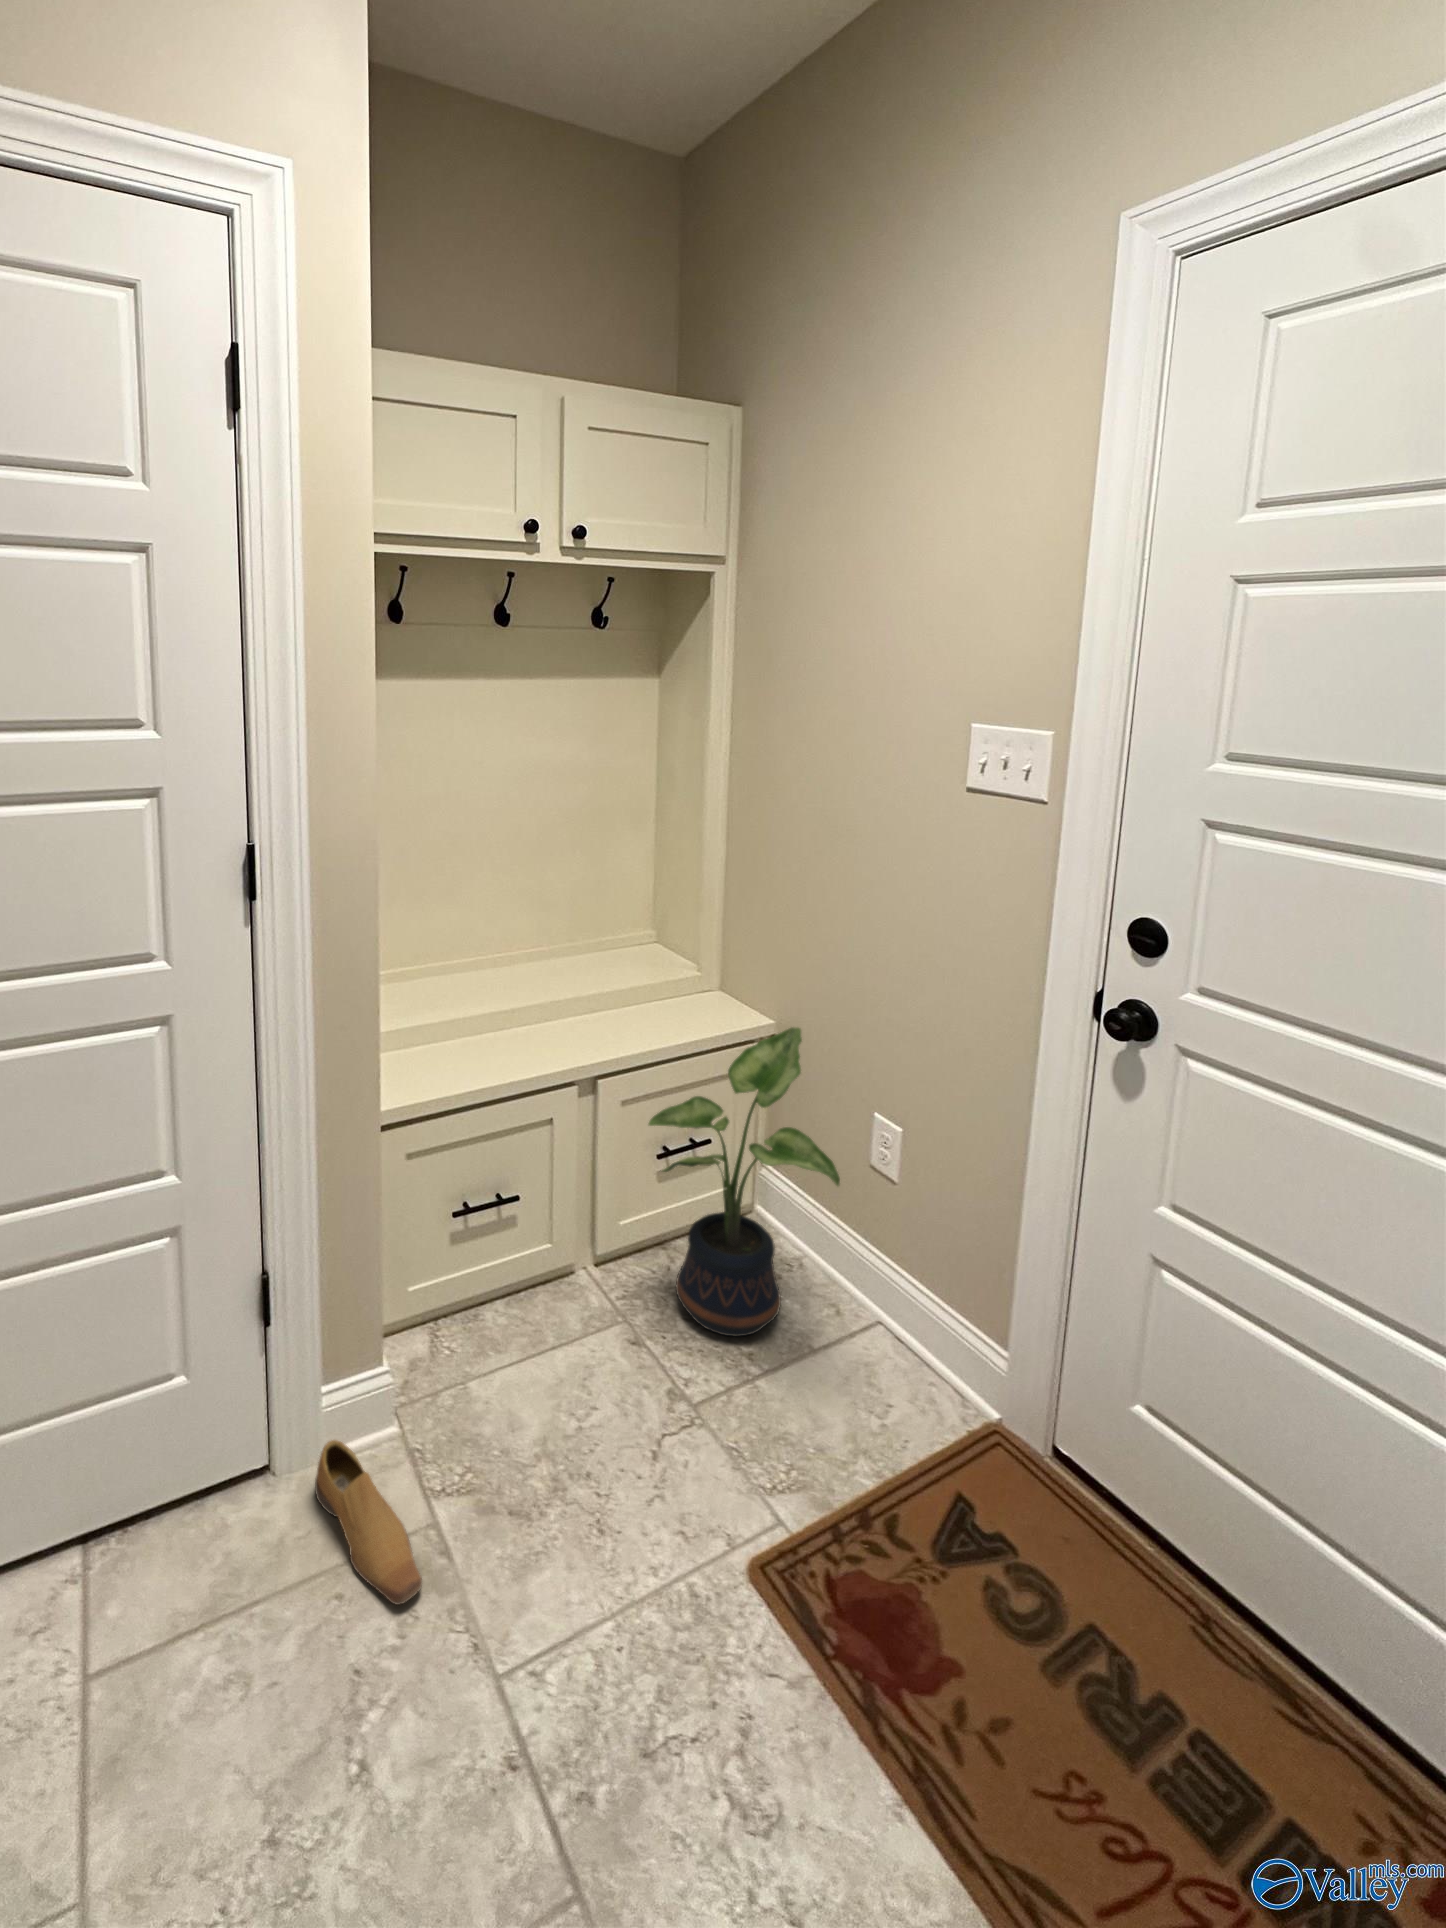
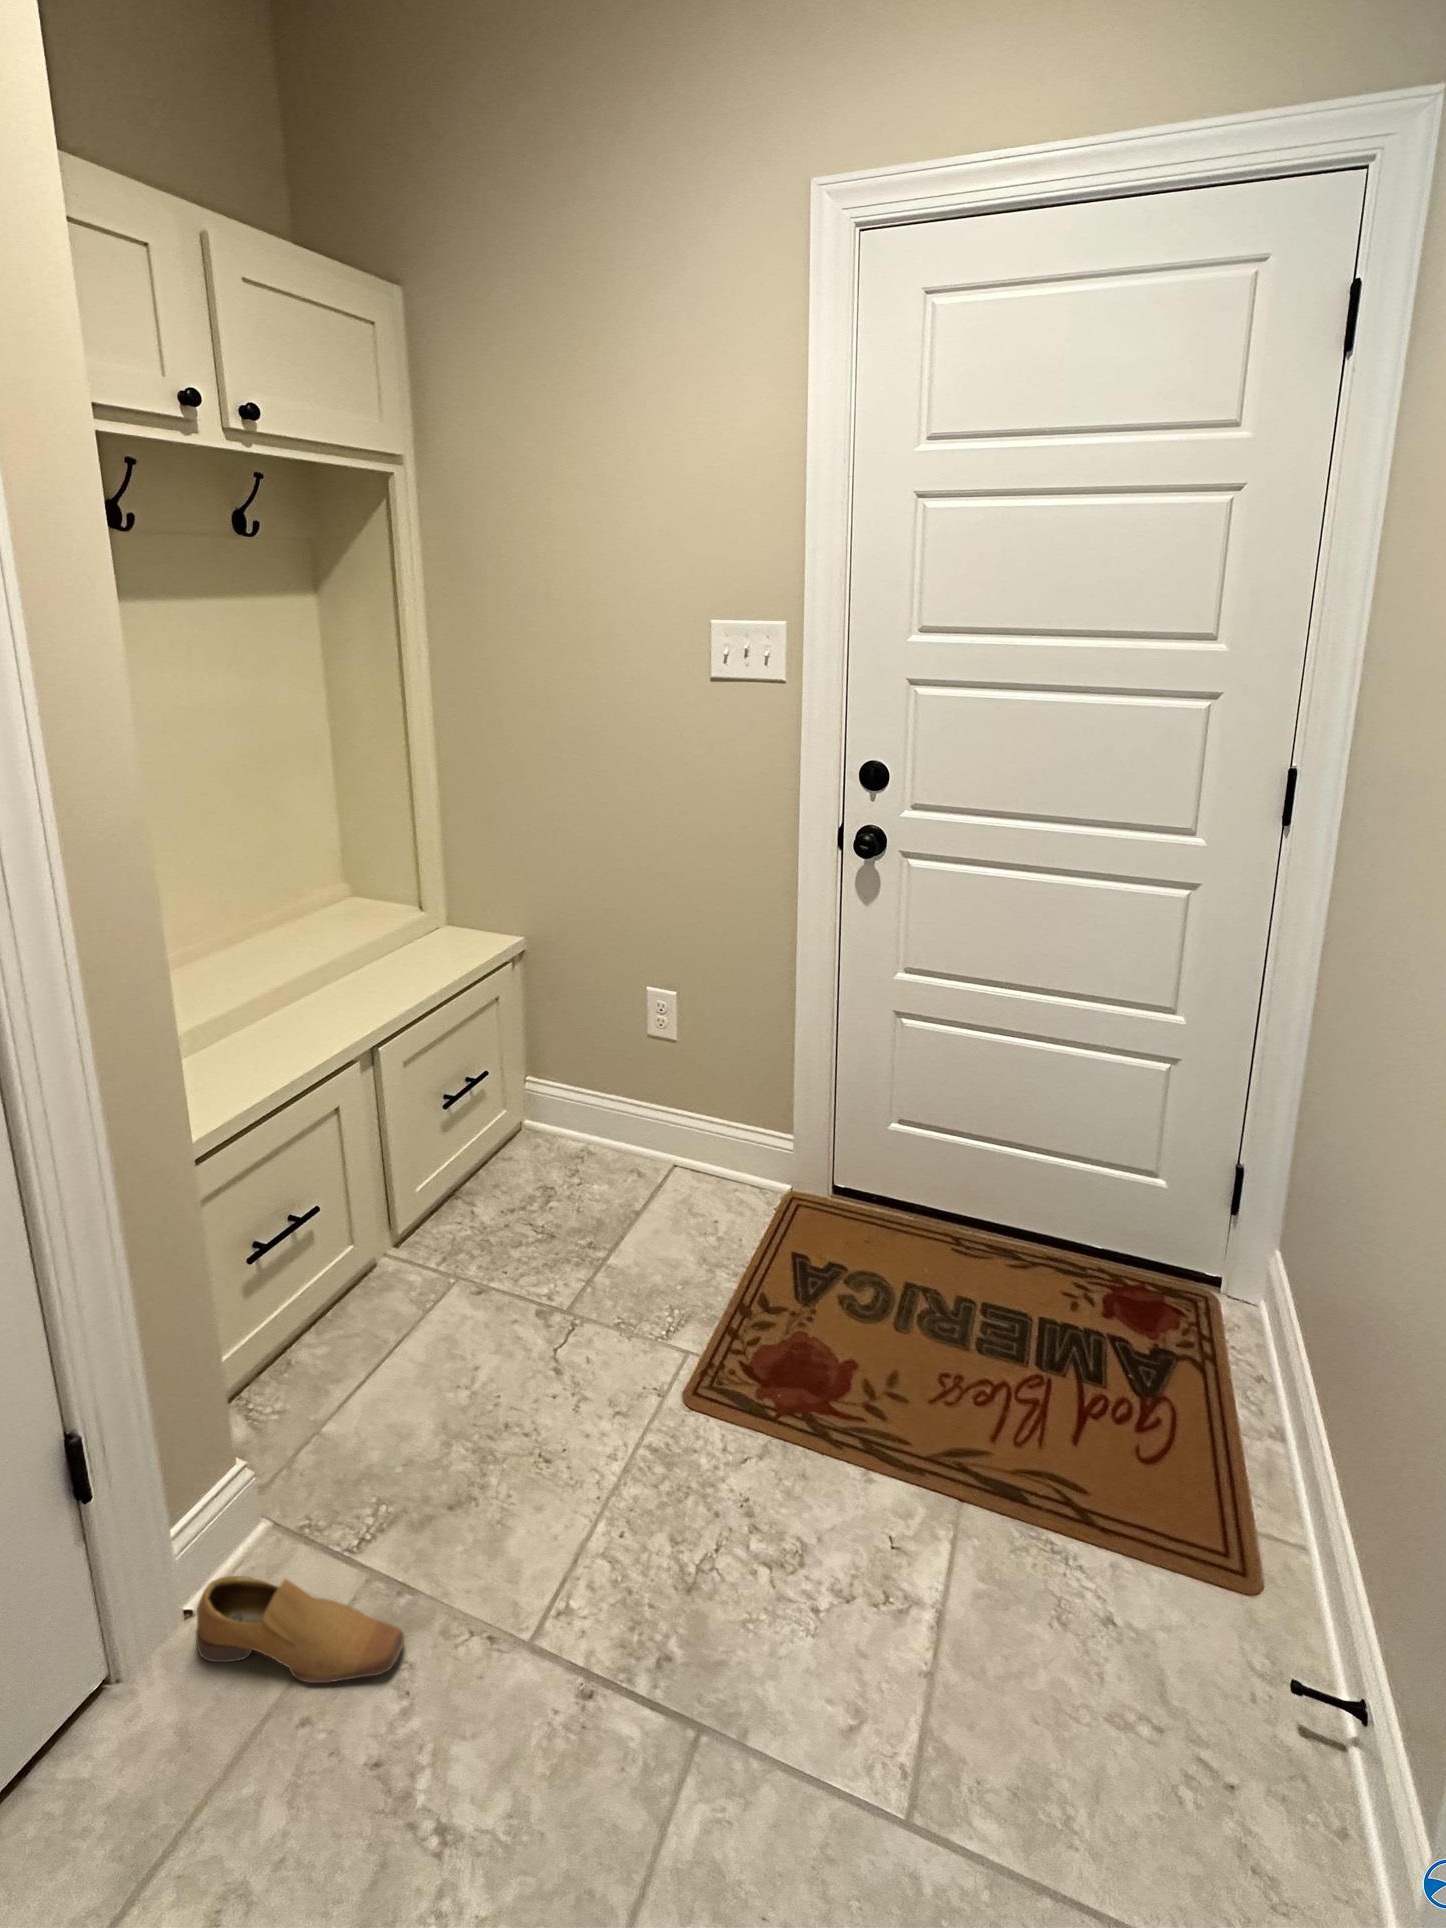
potted plant: present [649,1027,840,1336] -> none [454,926,656,1245]

